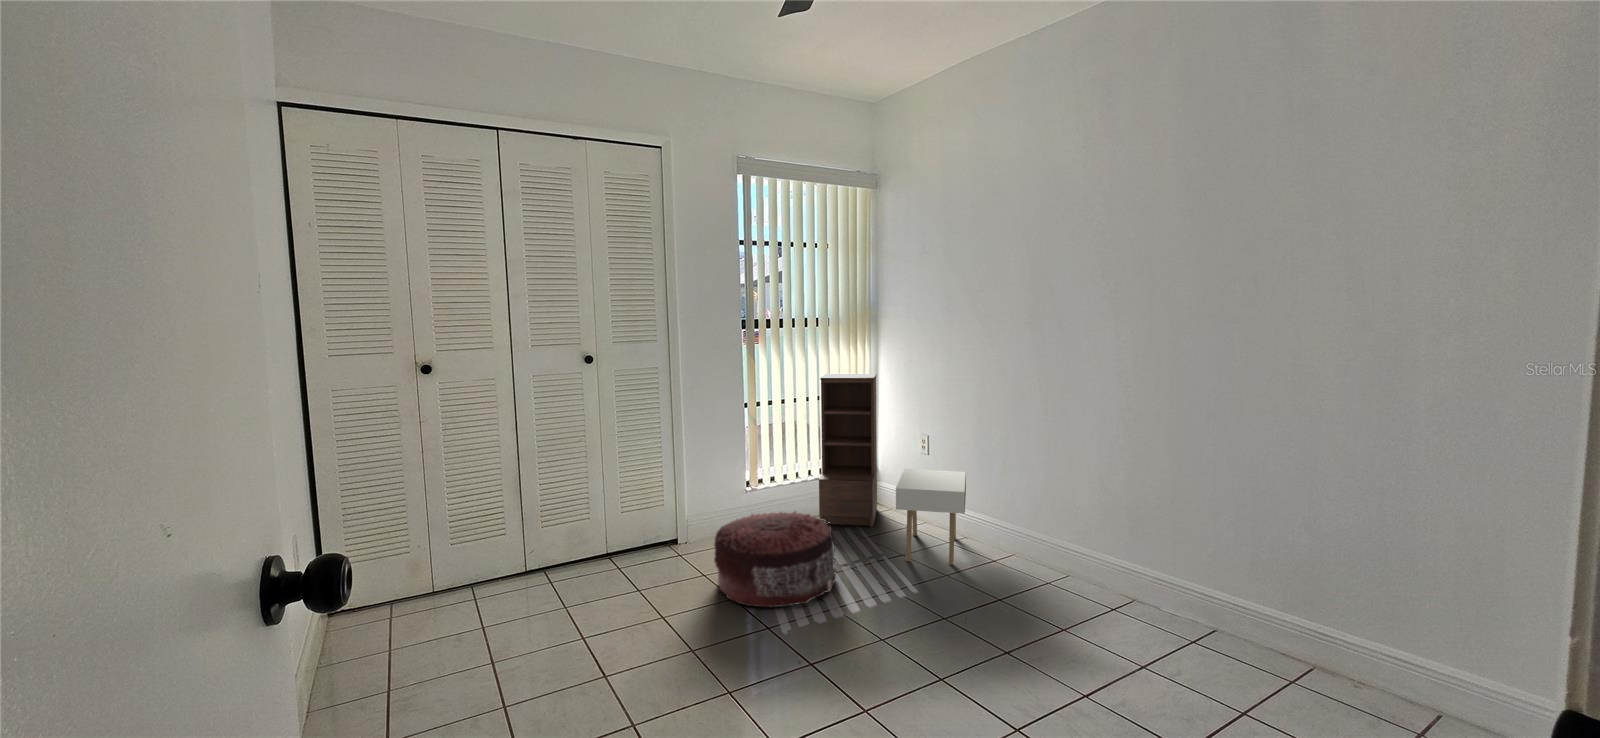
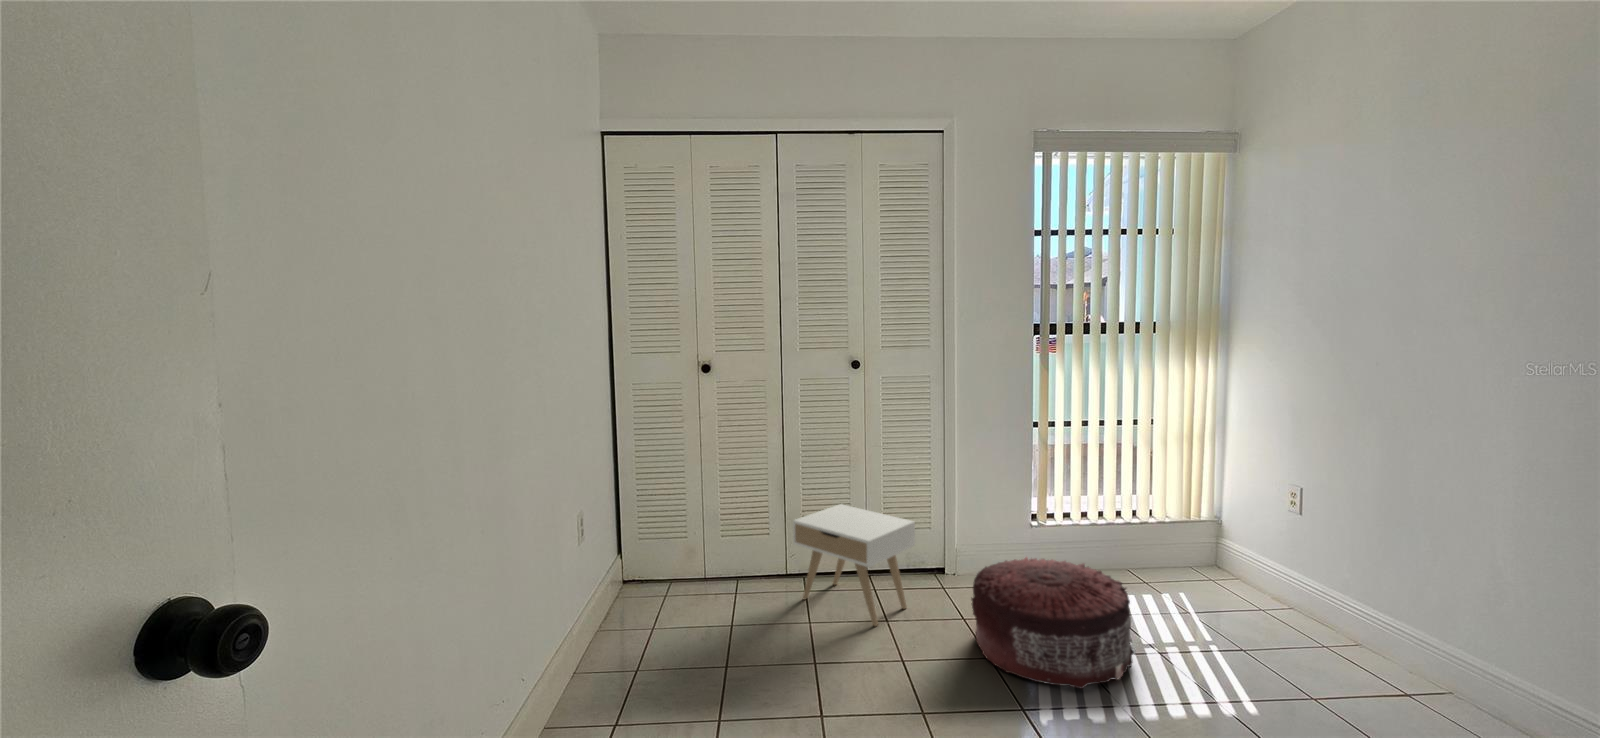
bookshelf: present [818,374,877,527] -> none [1126,392,1223,599]
nightstand: present [896,469,966,565] -> present [793,504,915,626]

